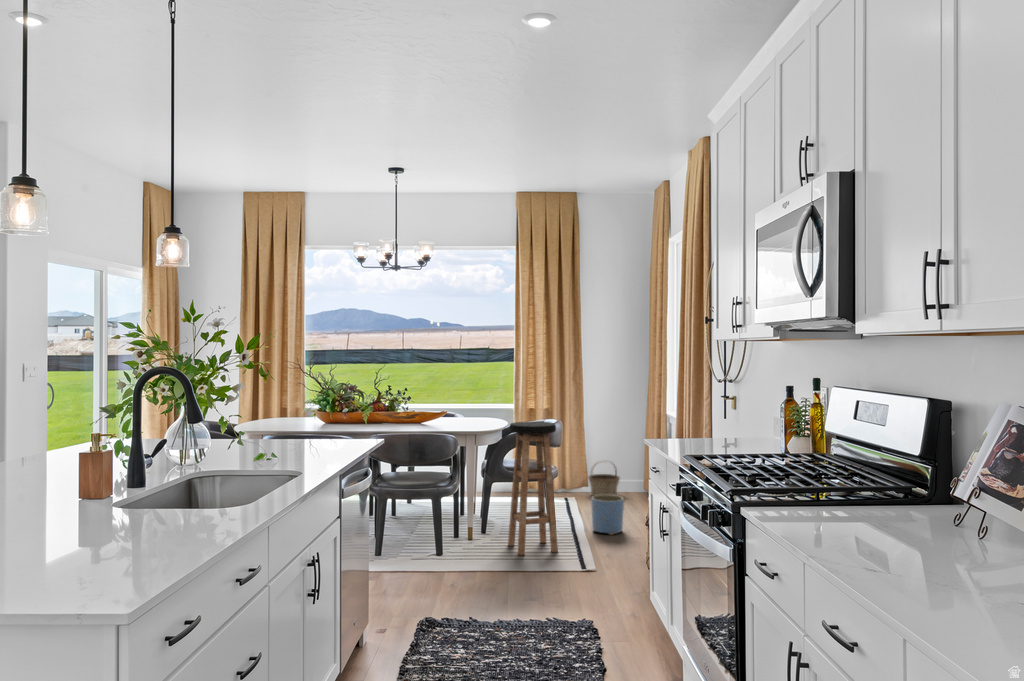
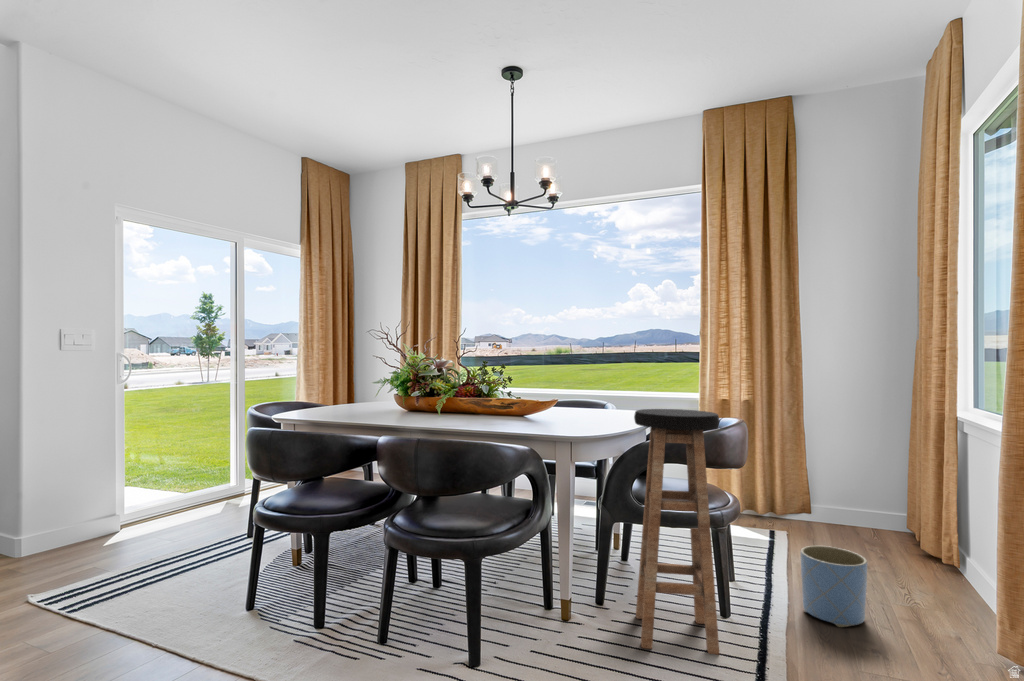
basket: present [588,465,620,496] -> none [810,482,866,539]

